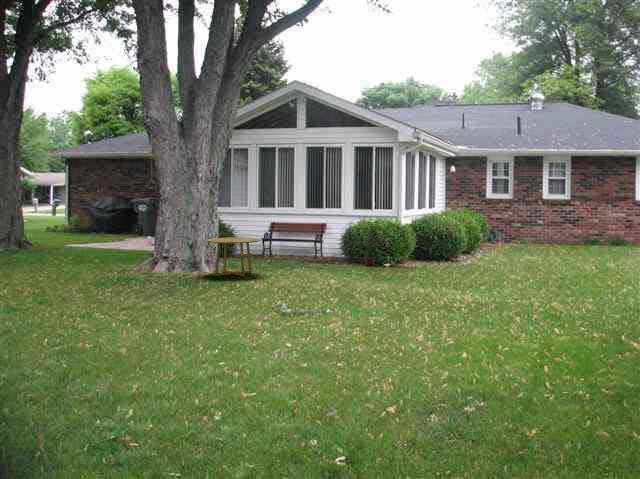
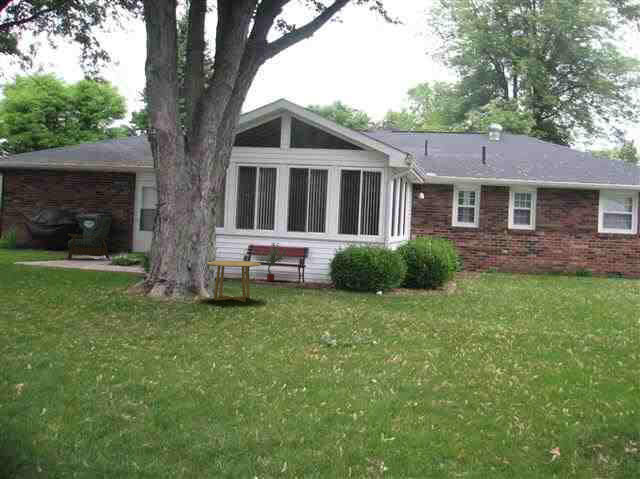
chair: none [113,199,152,241] -> present [68,217,111,261]
potted tree: present [353,224,386,266] -> present [257,243,286,282]

